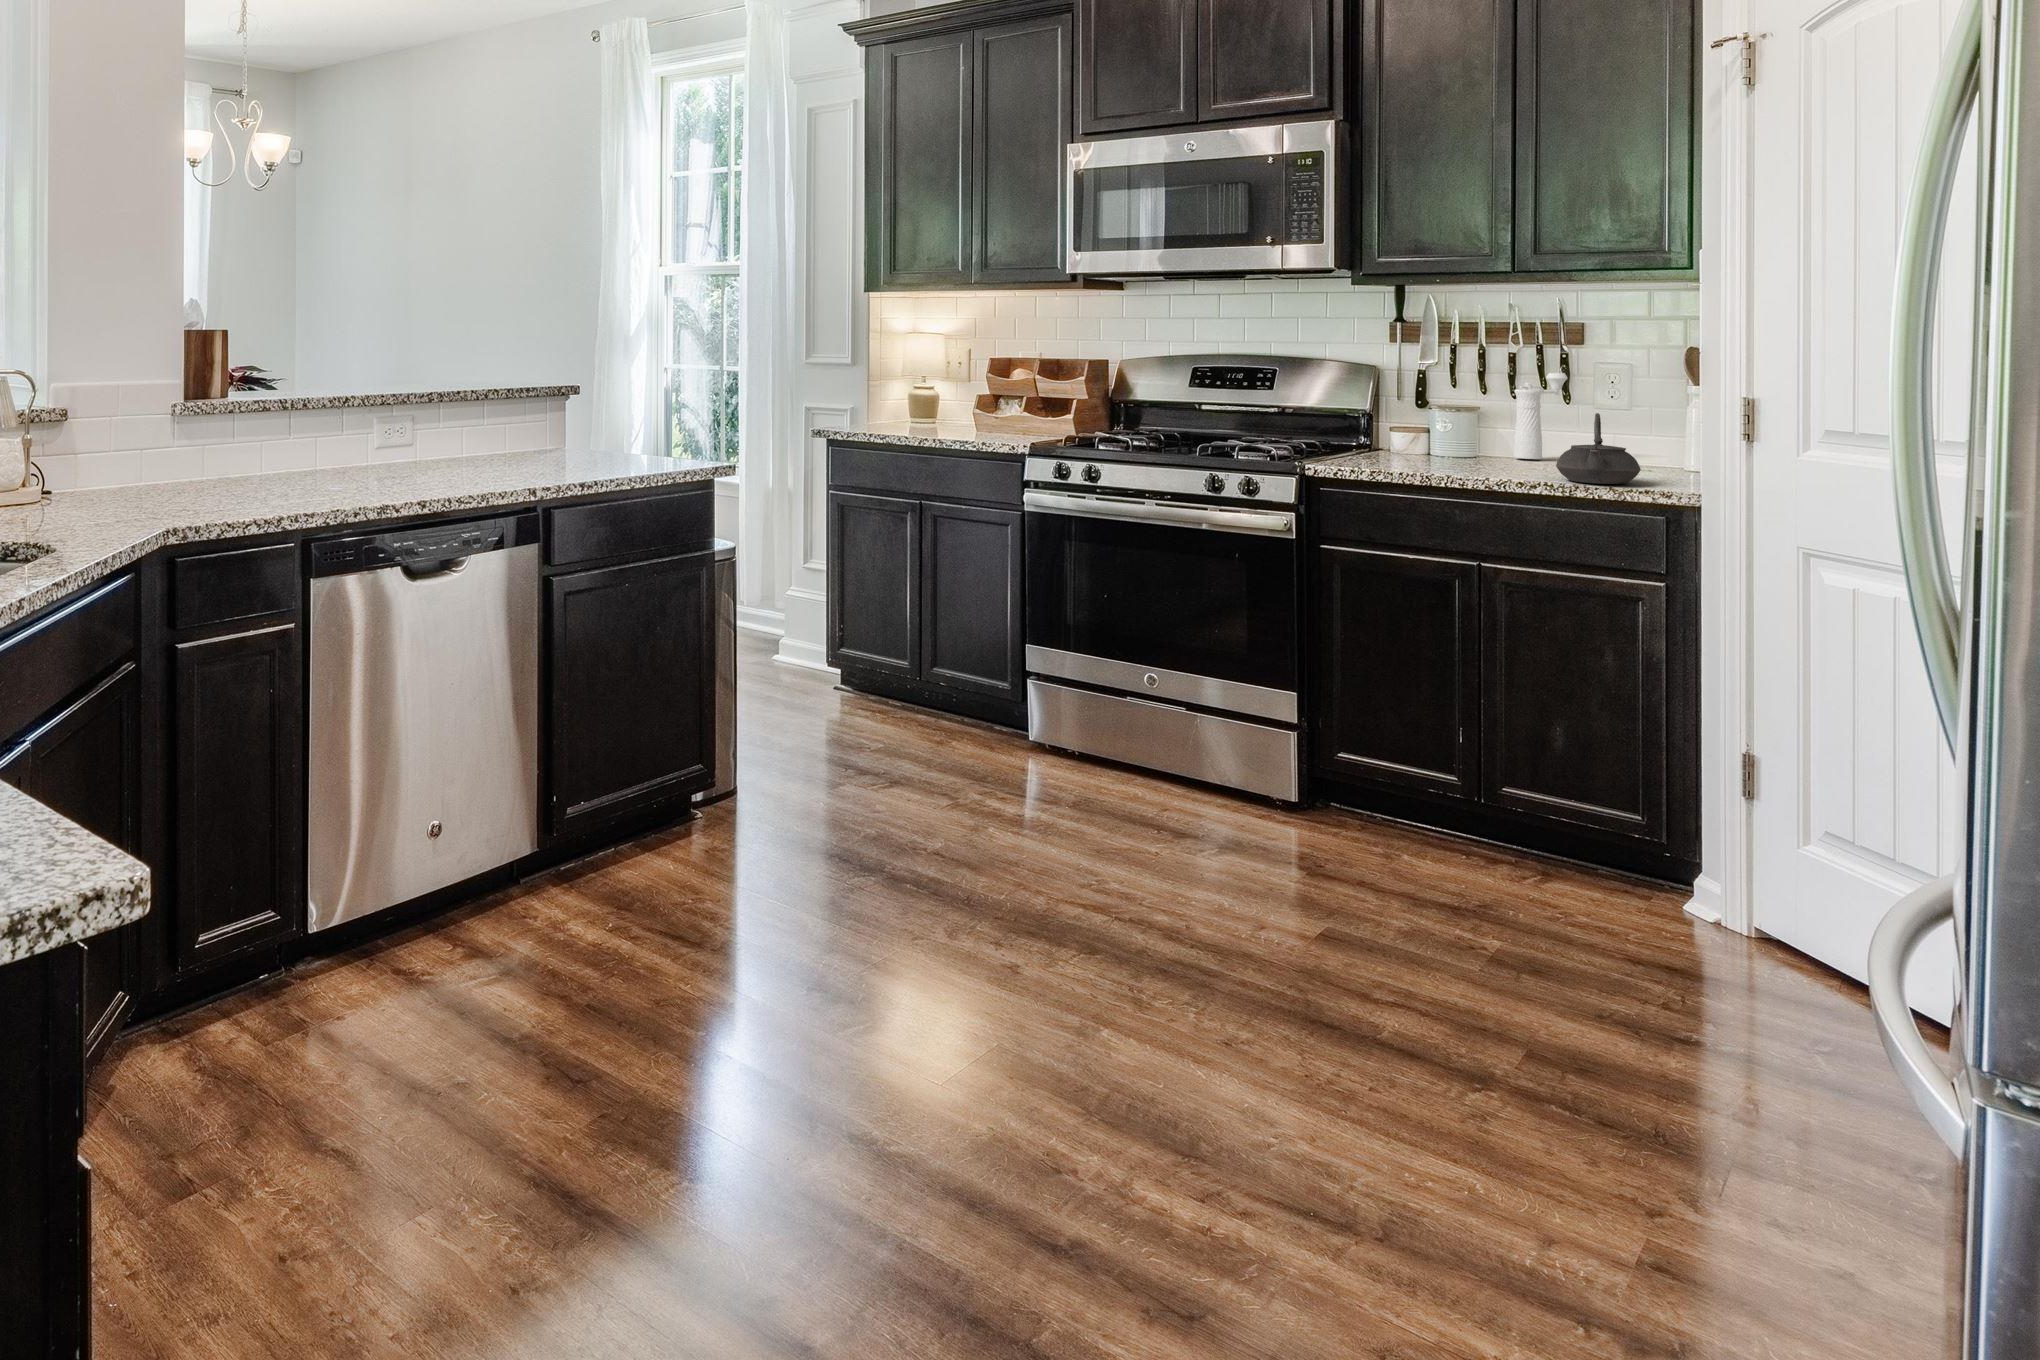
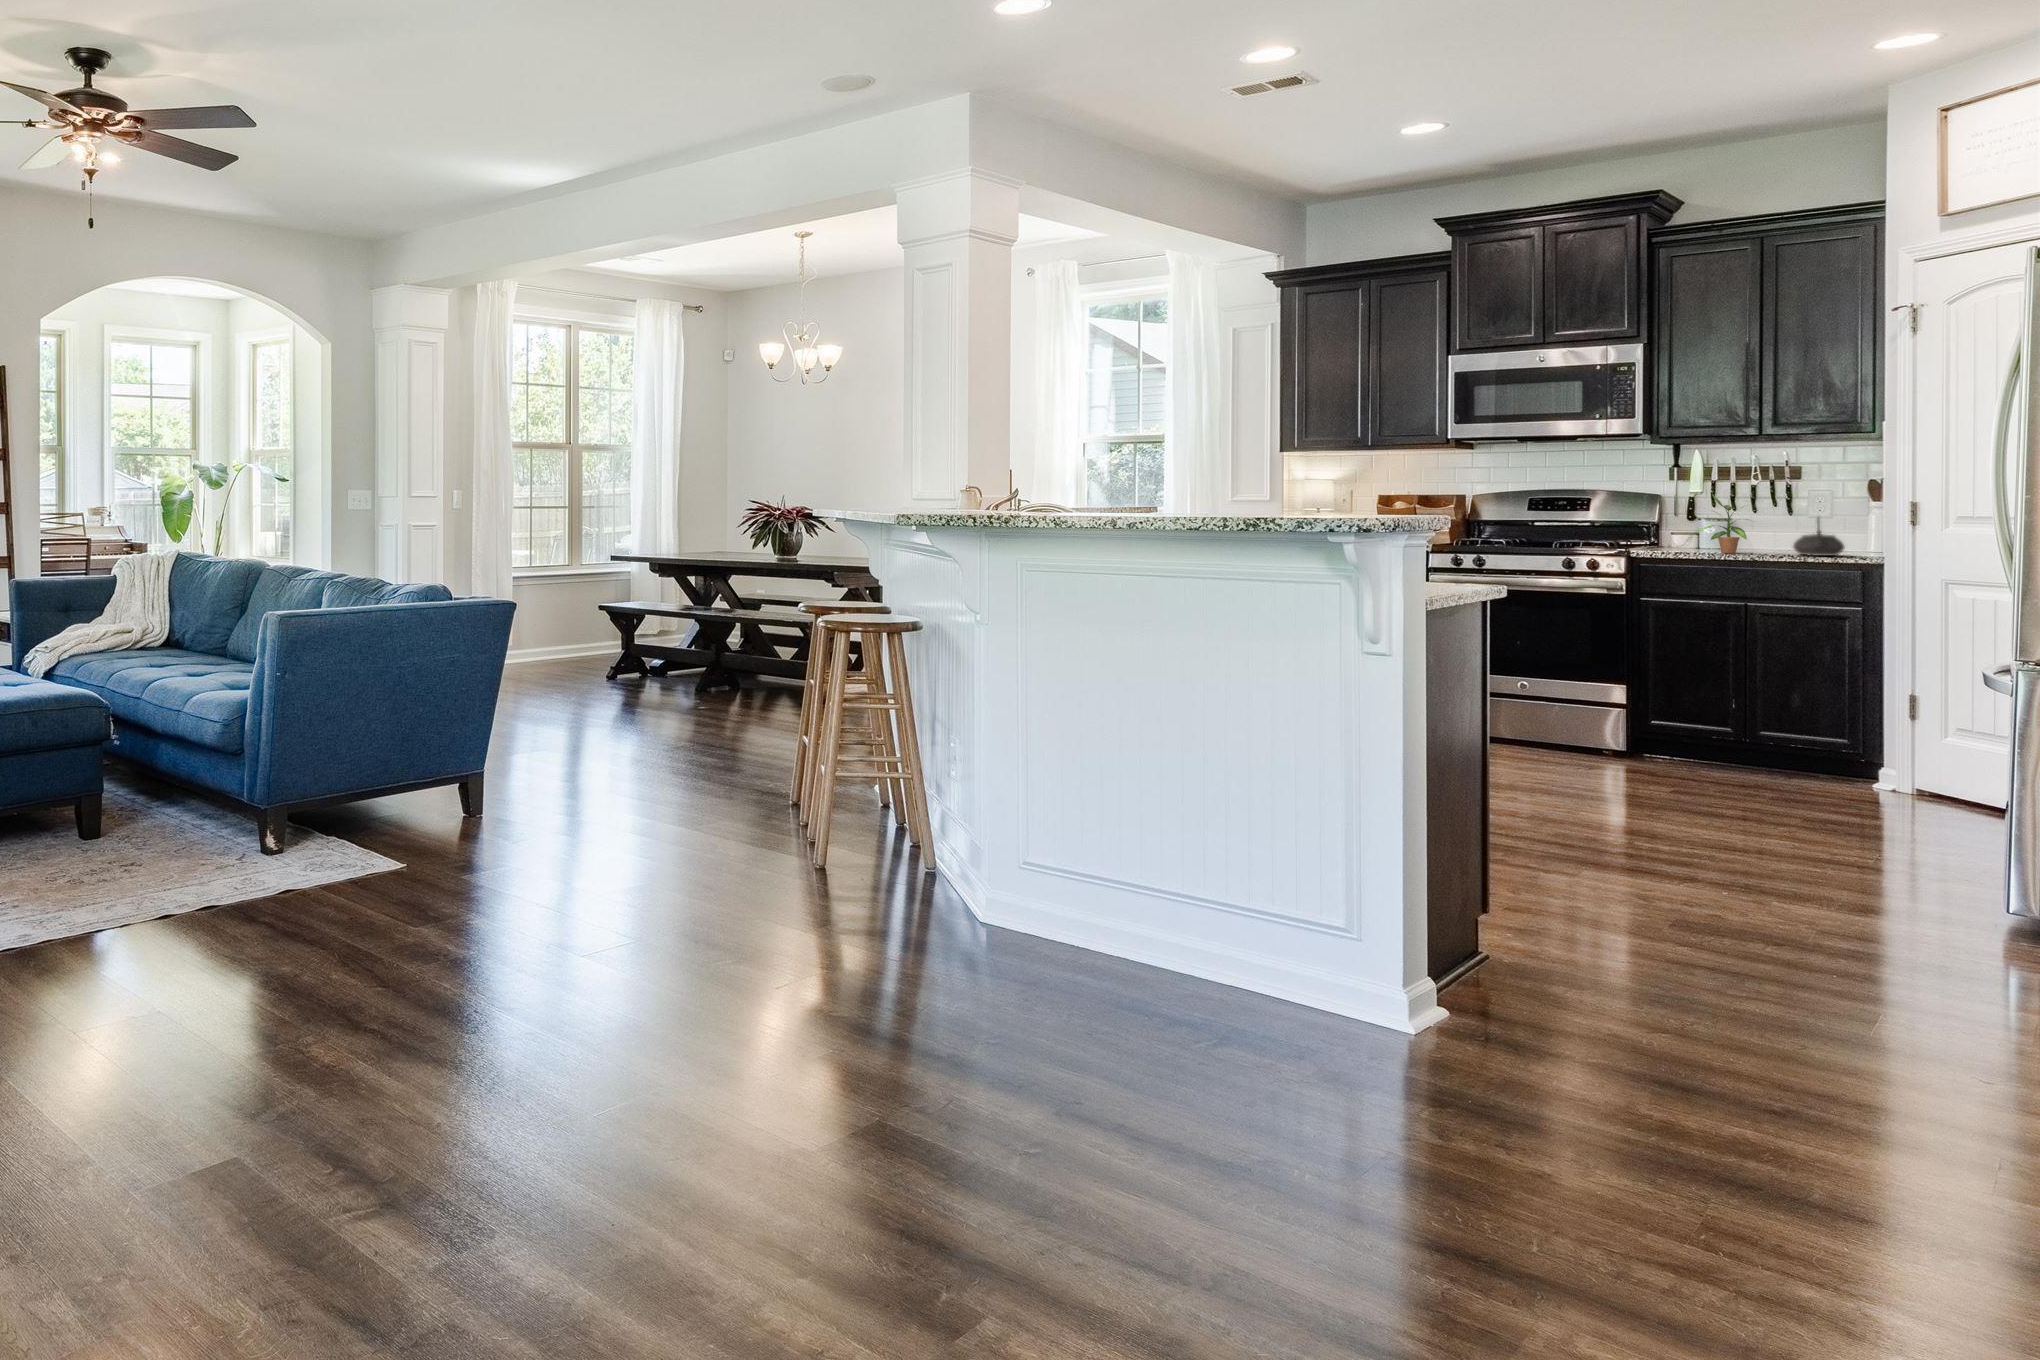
potted plant: none [1404,370,1505,473] -> present [1697,494,1752,553]
pepper mill: present [1514,373,1567,459] -> none [1758,497,1791,548]

